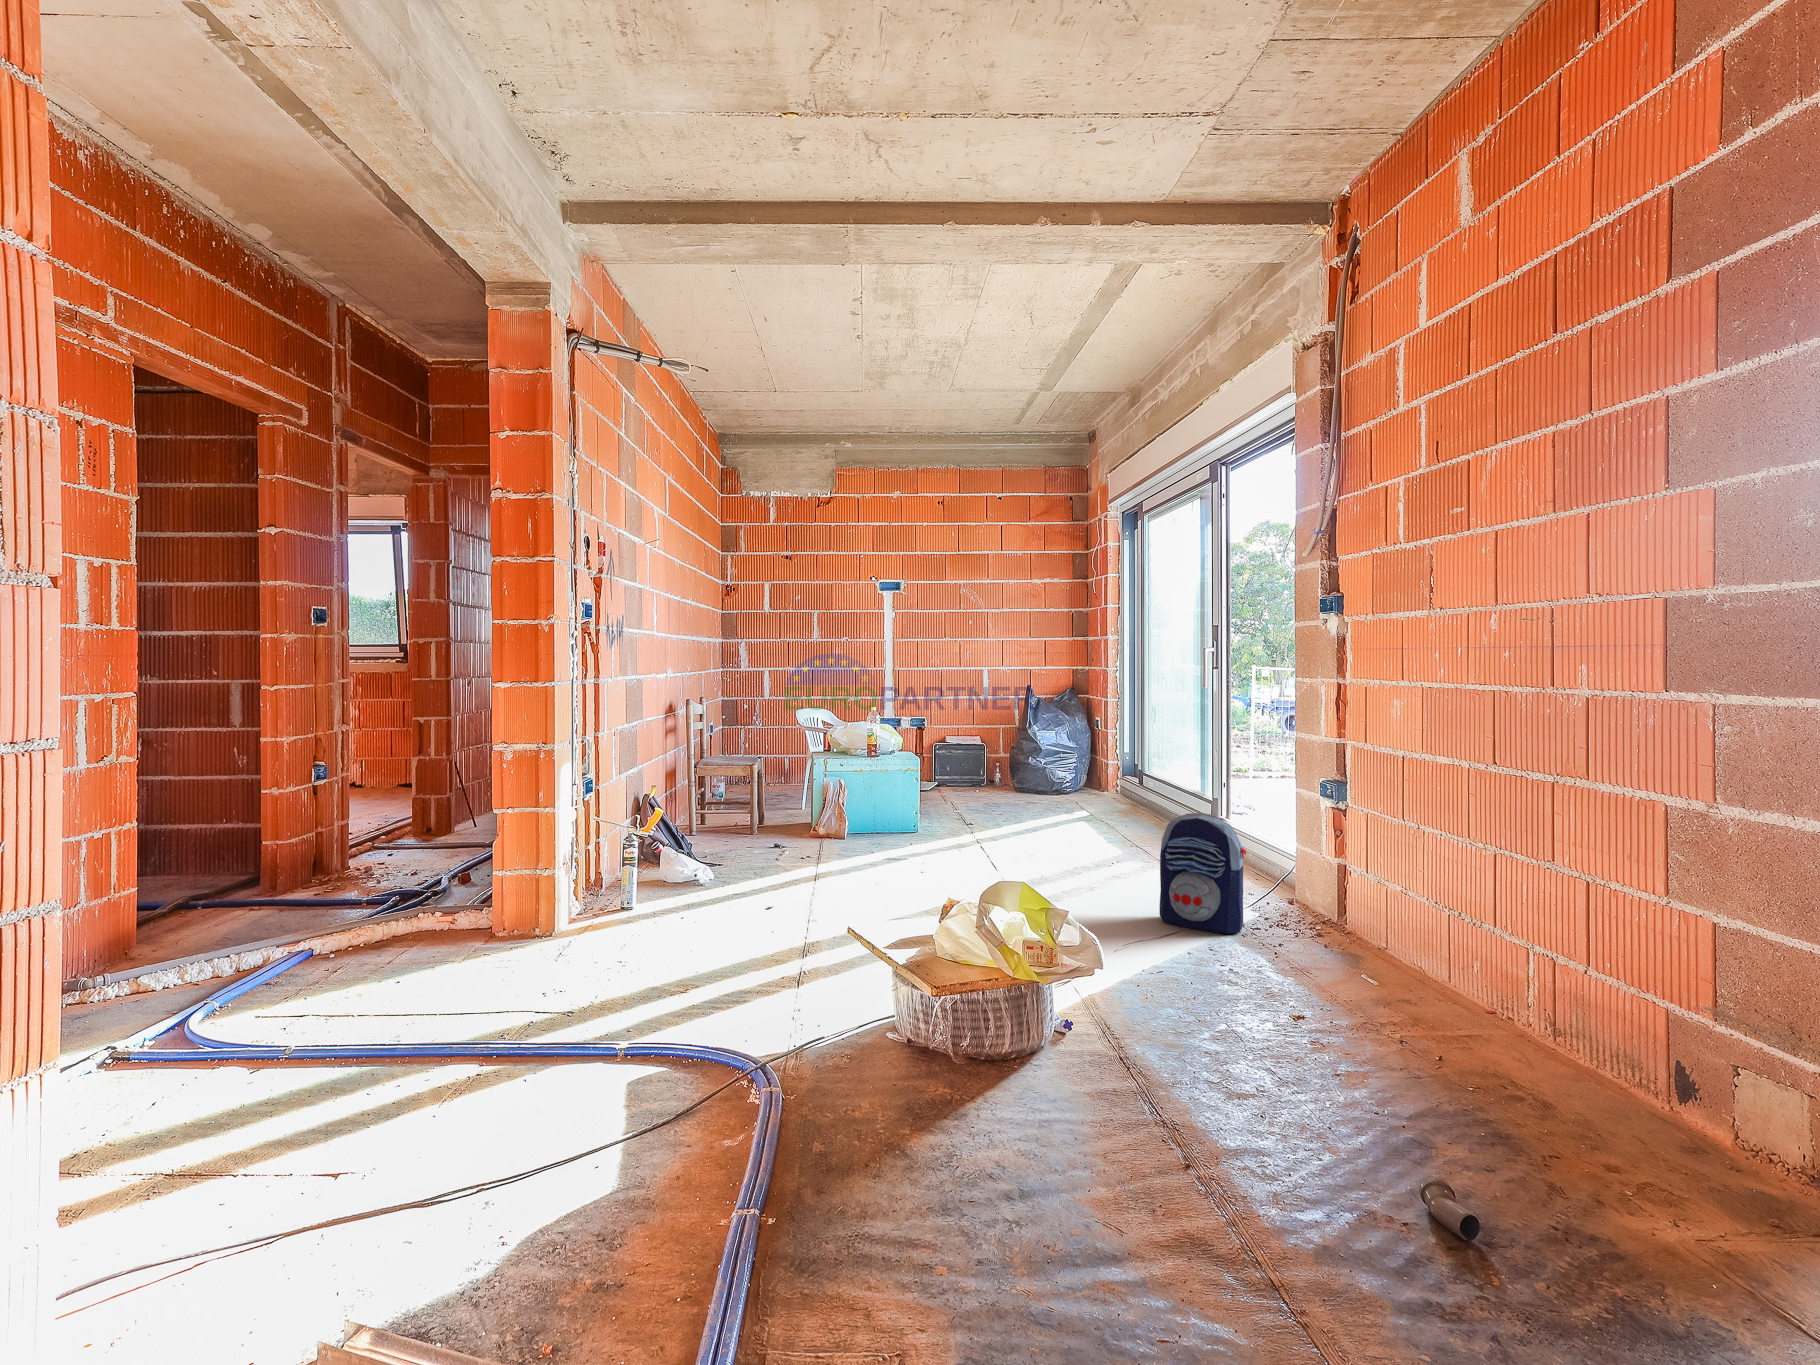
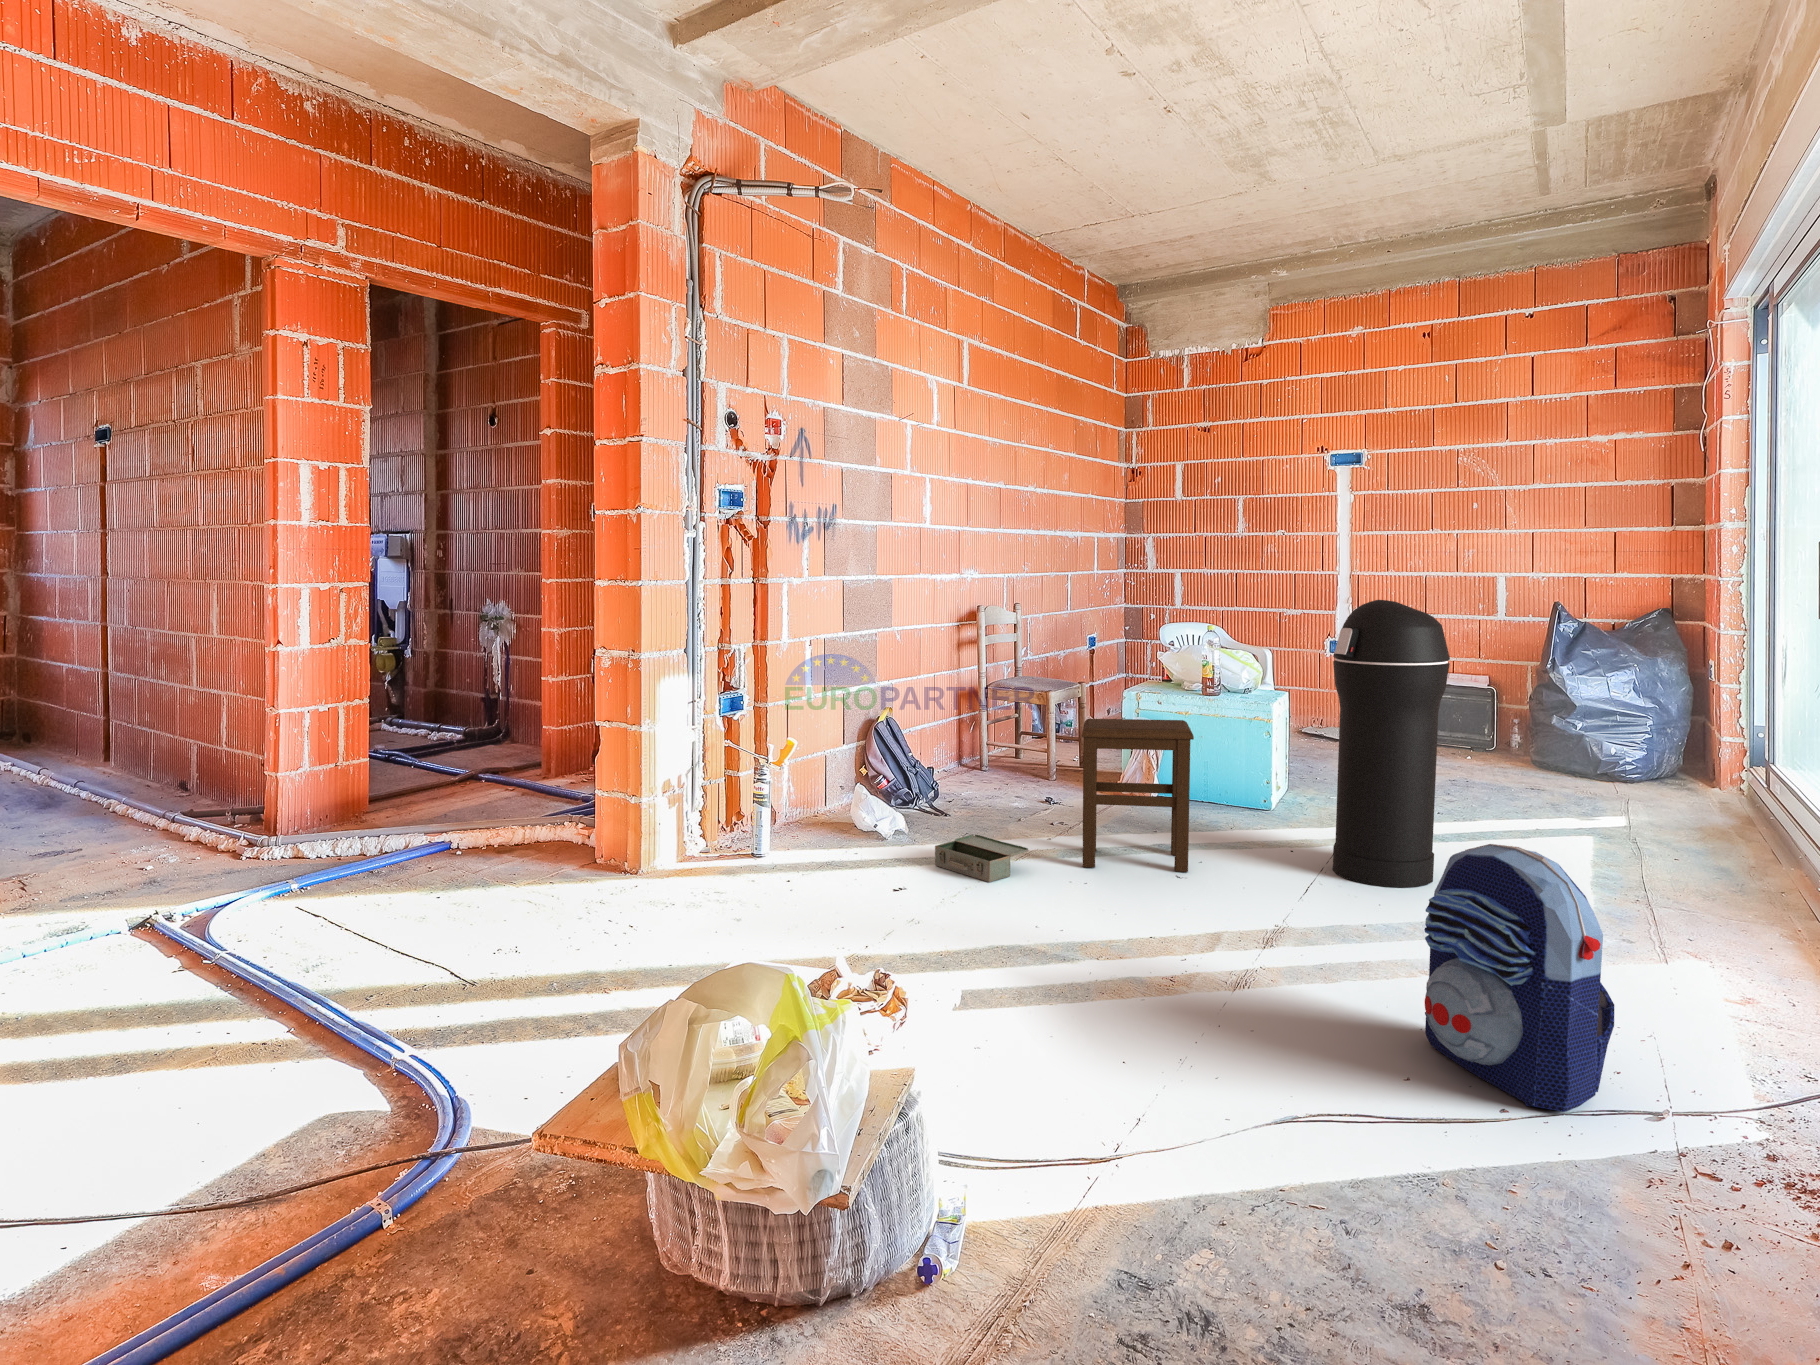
trash can: none [1003,690,1067,863] -> present [1333,600,1450,888]
stool: none [855,772,942,880] -> present [1082,719,1194,872]
toolbox: none [781,868,848,897] -> present [935,835,1029,882]

